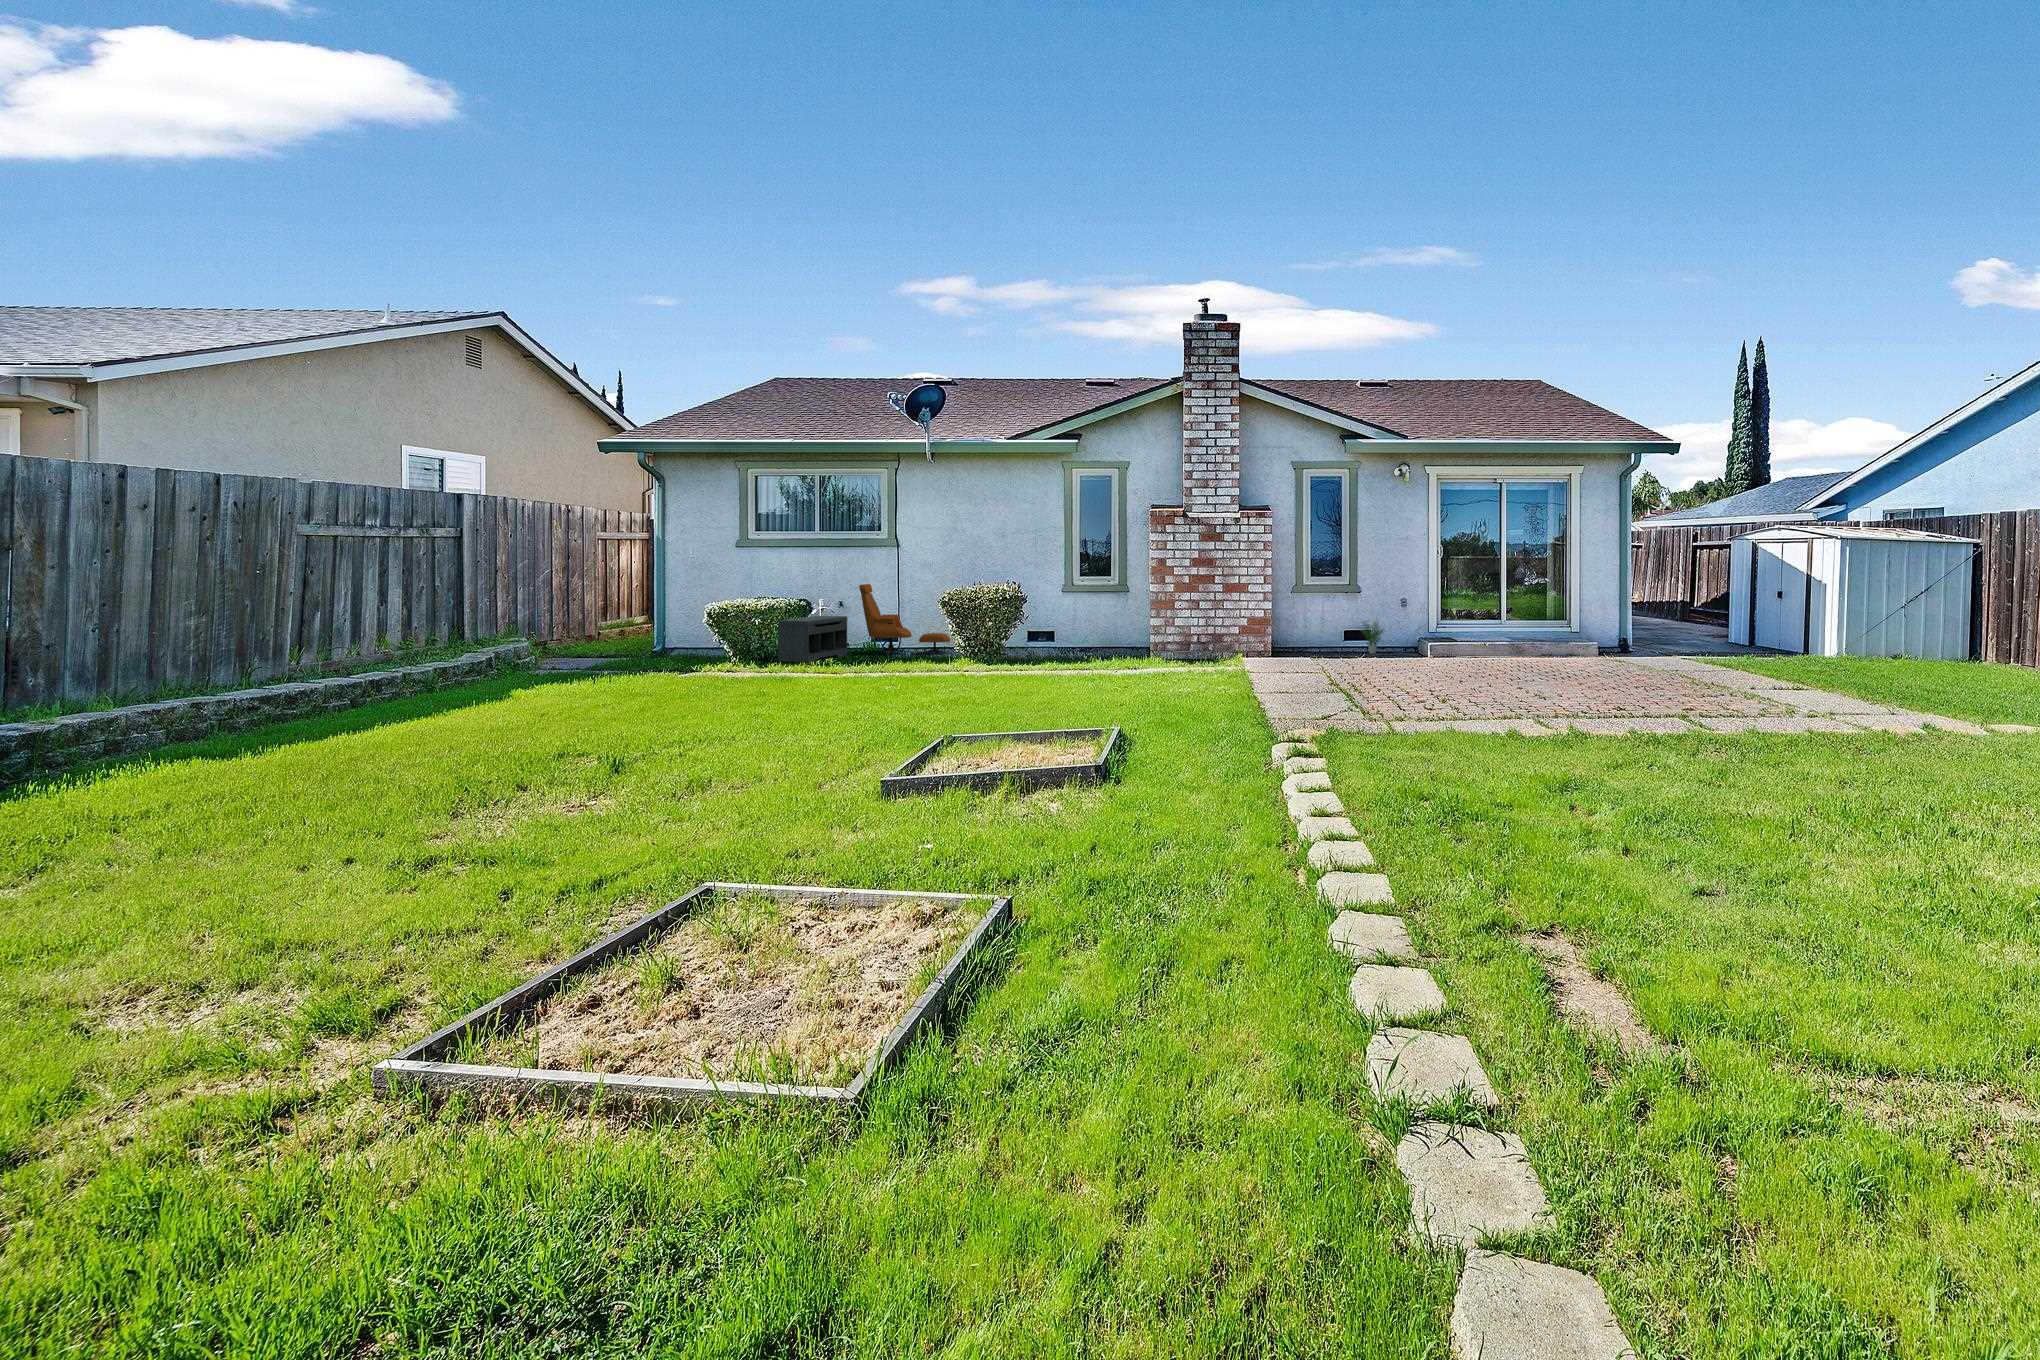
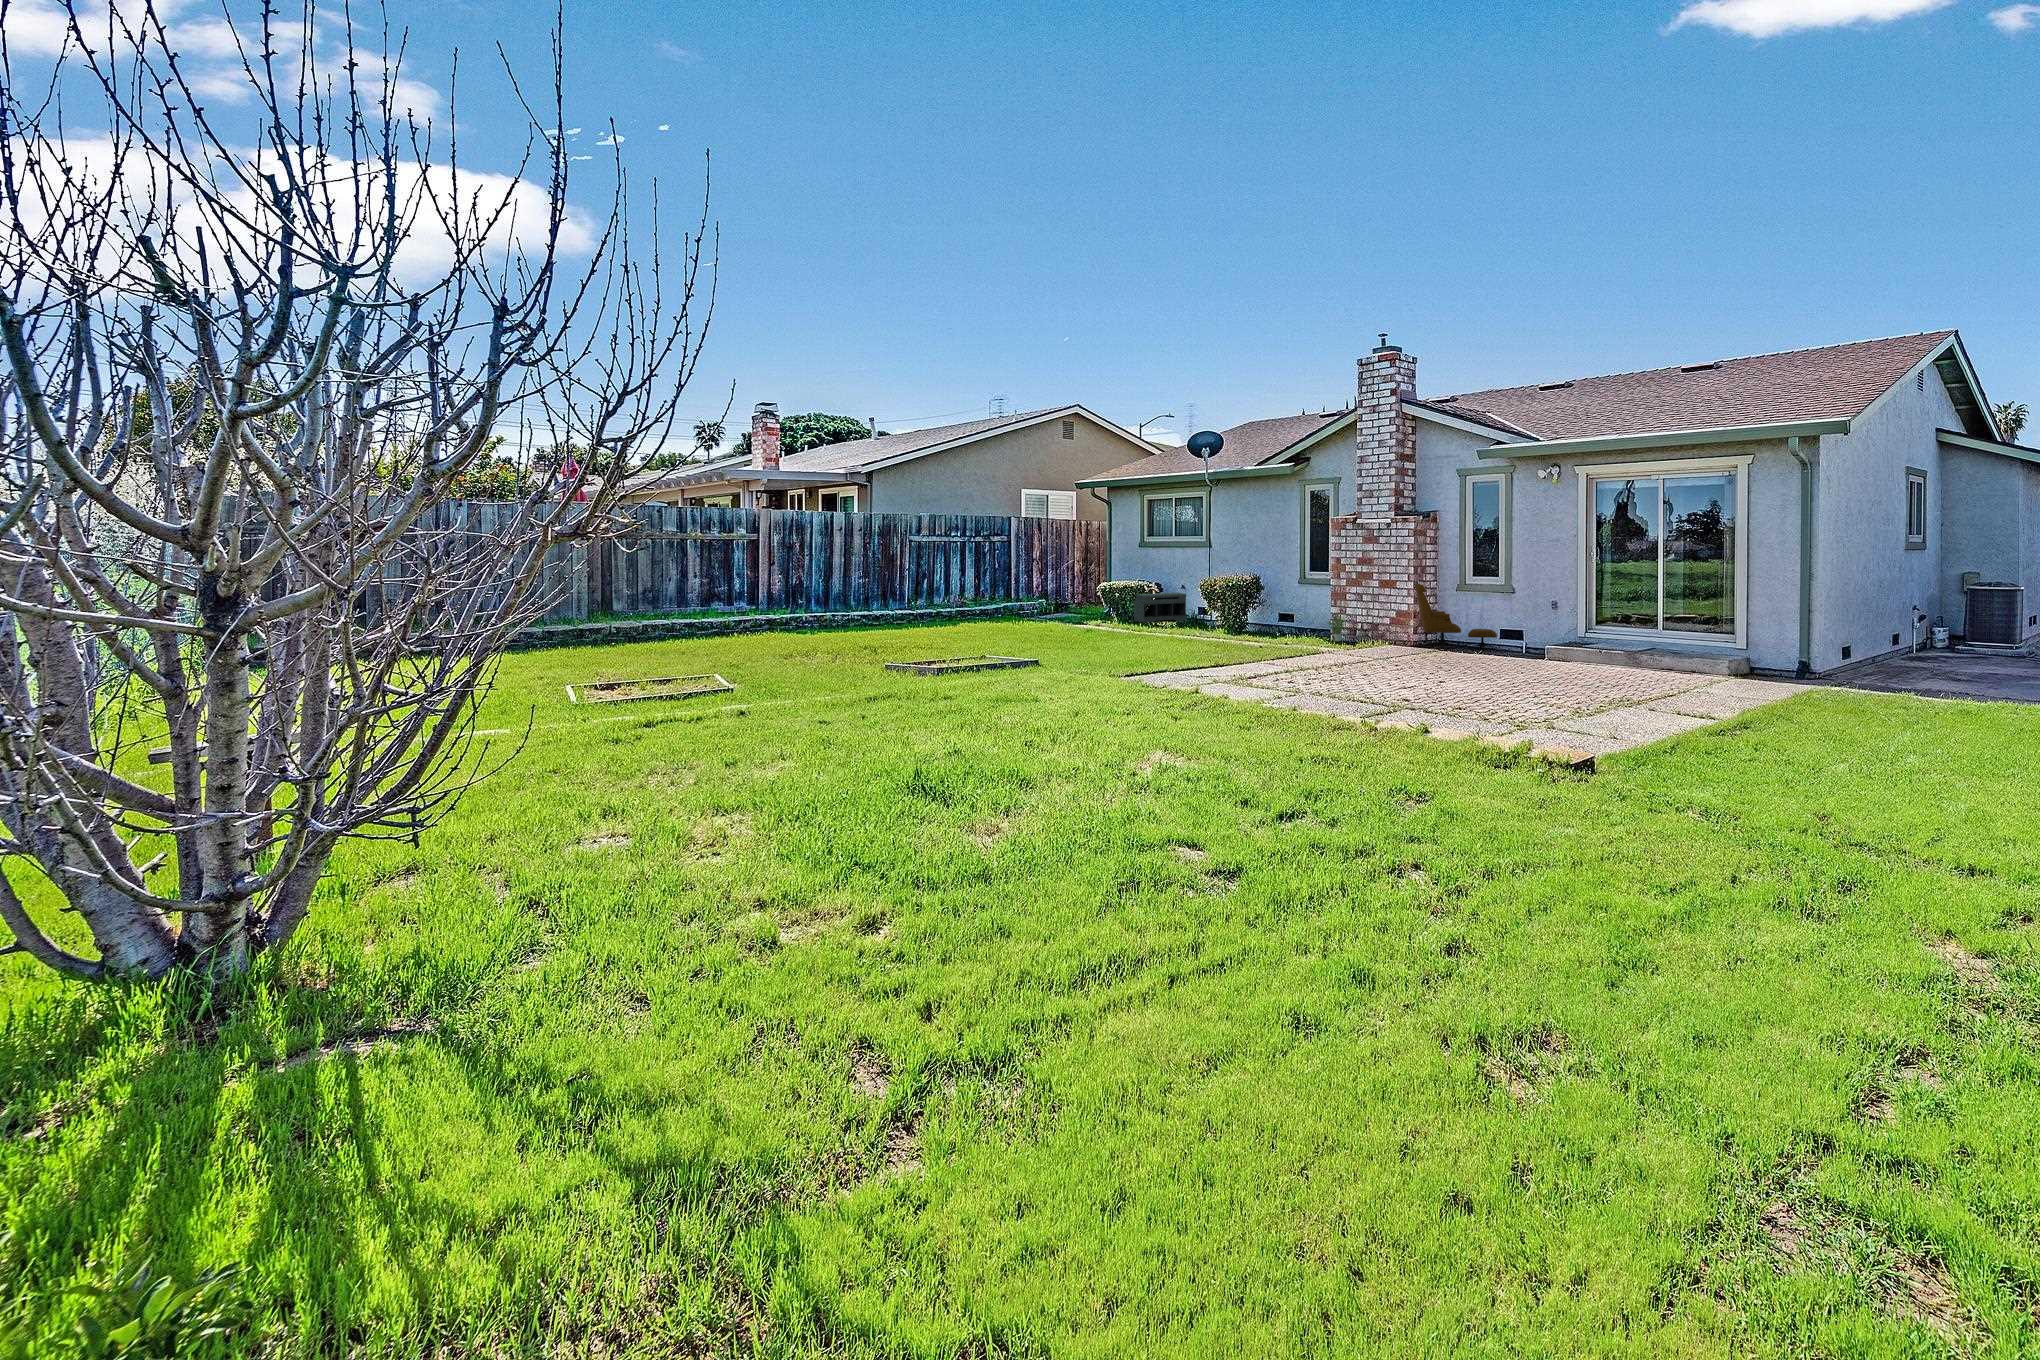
lounge chair: present [859,584,951,656] -> present [1415,583,1497,650]
potted plant: present [1361,622,1384,654] -> present [1328,615,1345,641]

